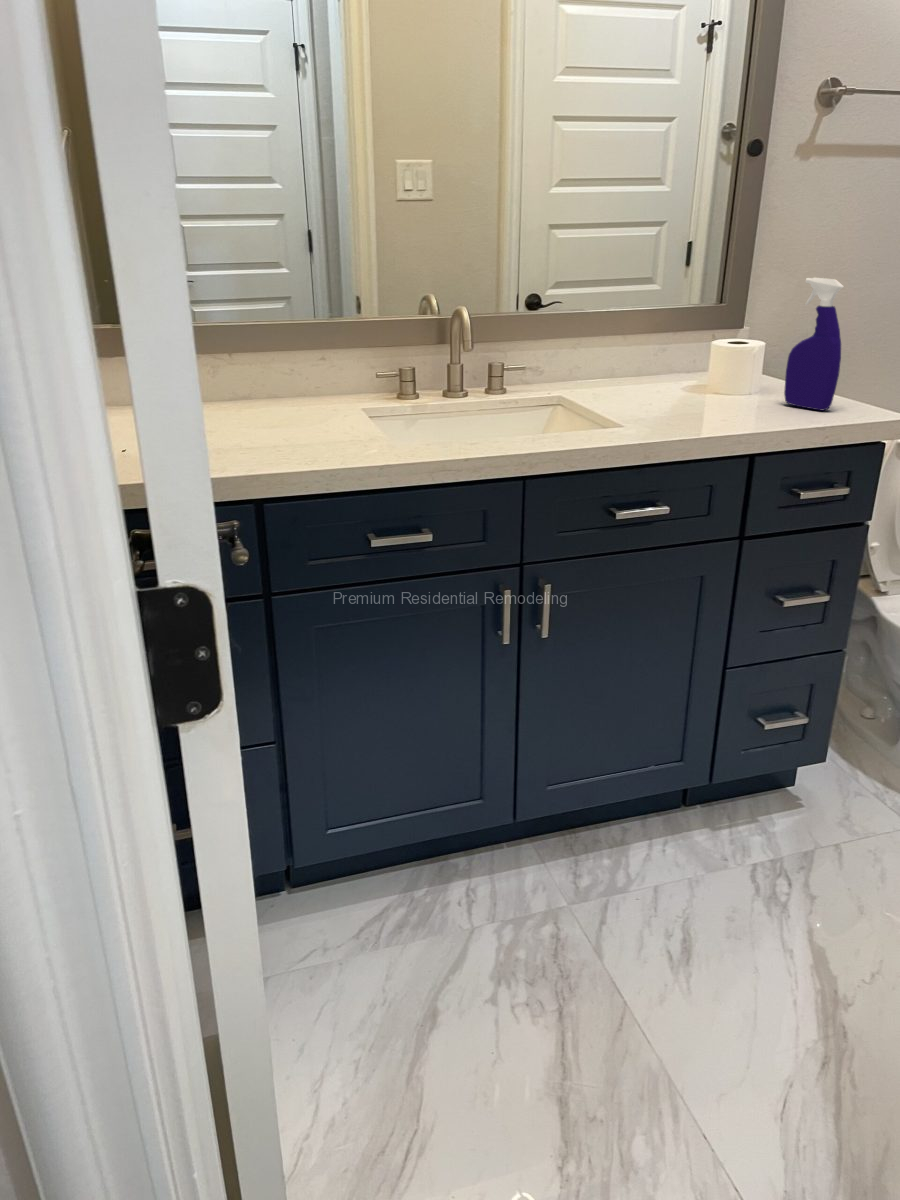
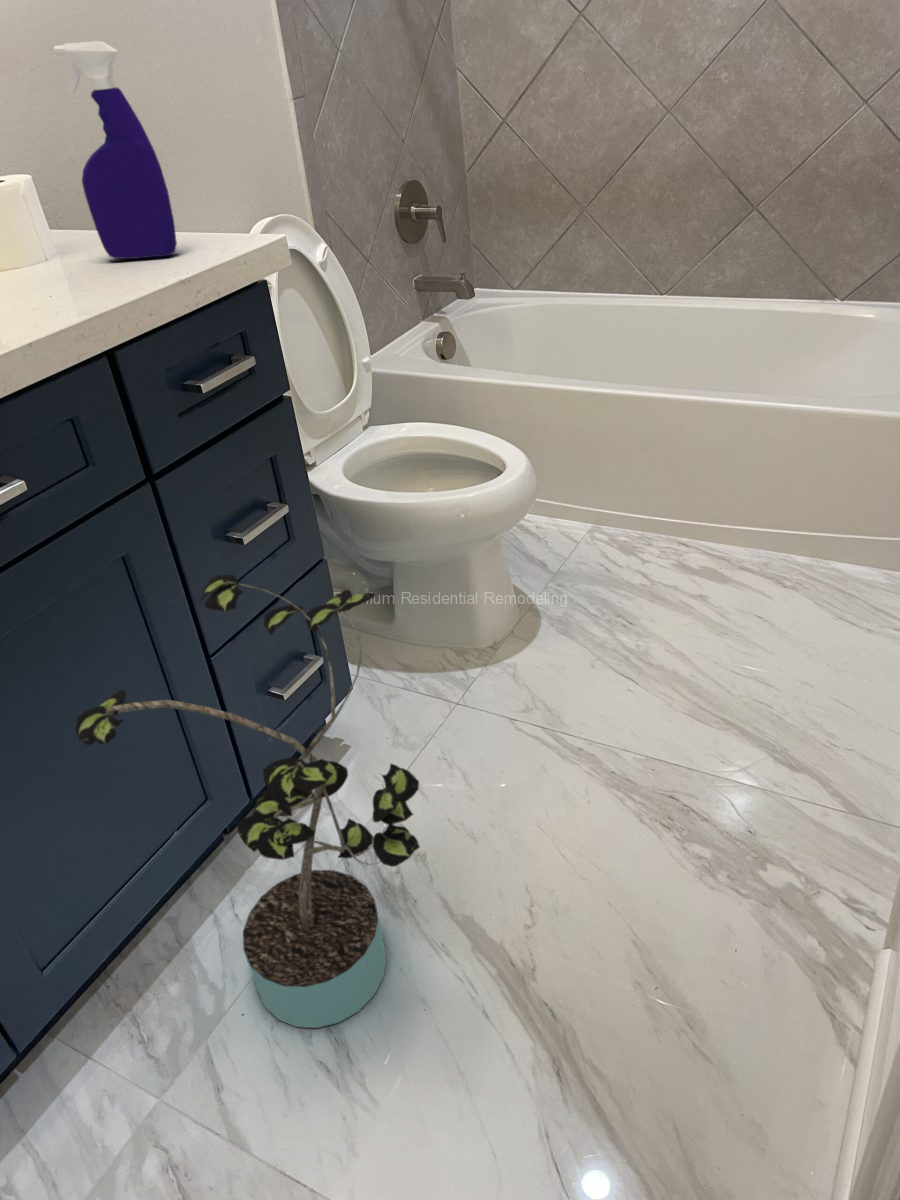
potted plant: none [630,606,846,942] -> present [76,575,420,1028]

